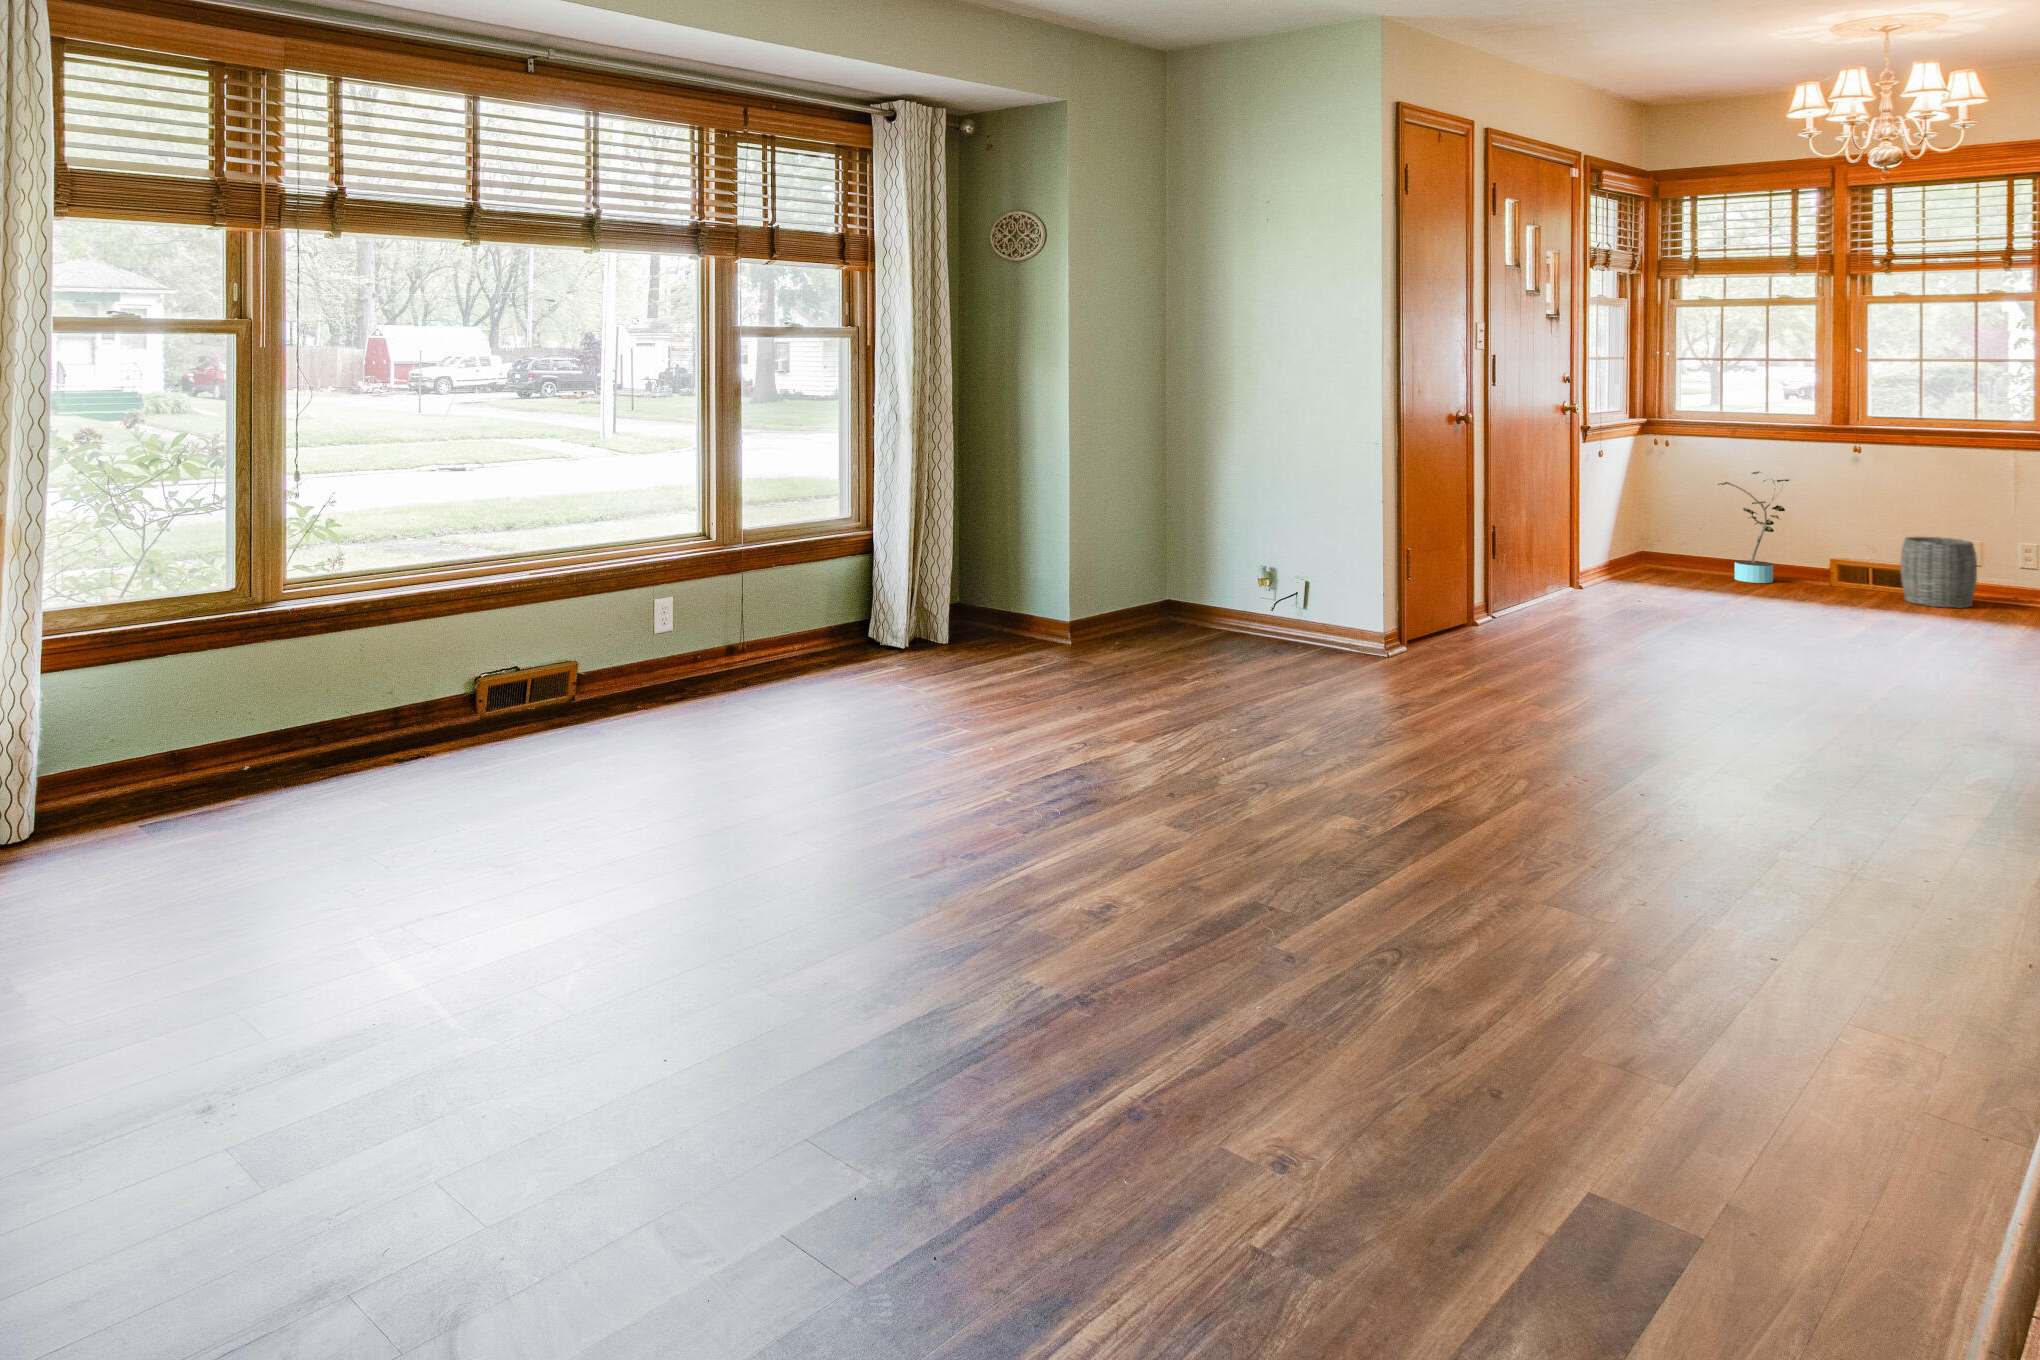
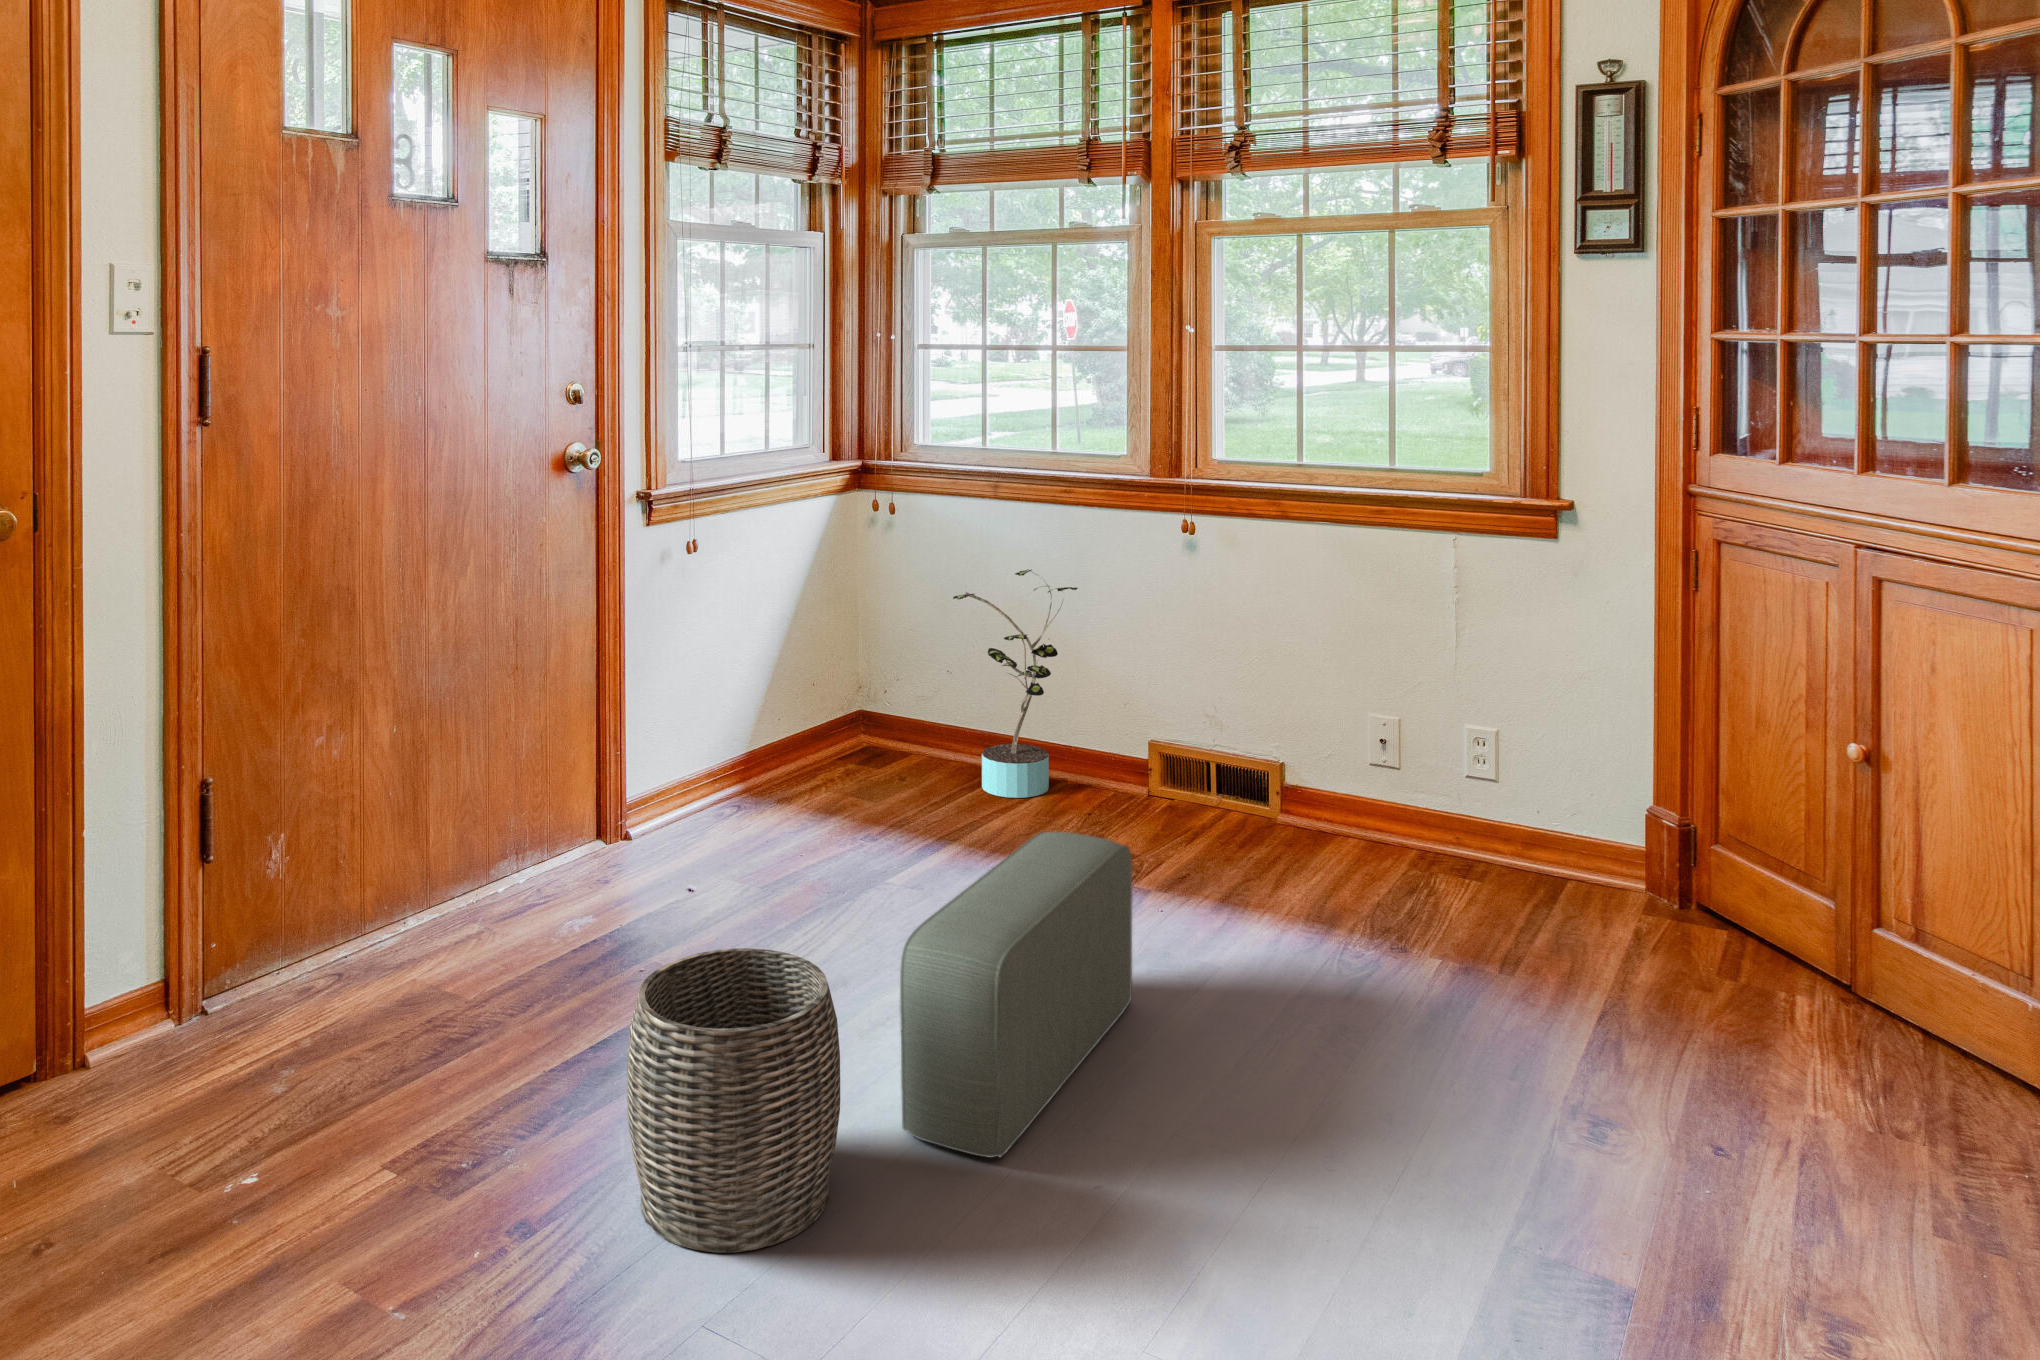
woven basket: present [1900,537,1977,608] -> present [627,948,840,1252]
pouf: none [1813,558,1883,650] -> present [900,832,1132,1158]

